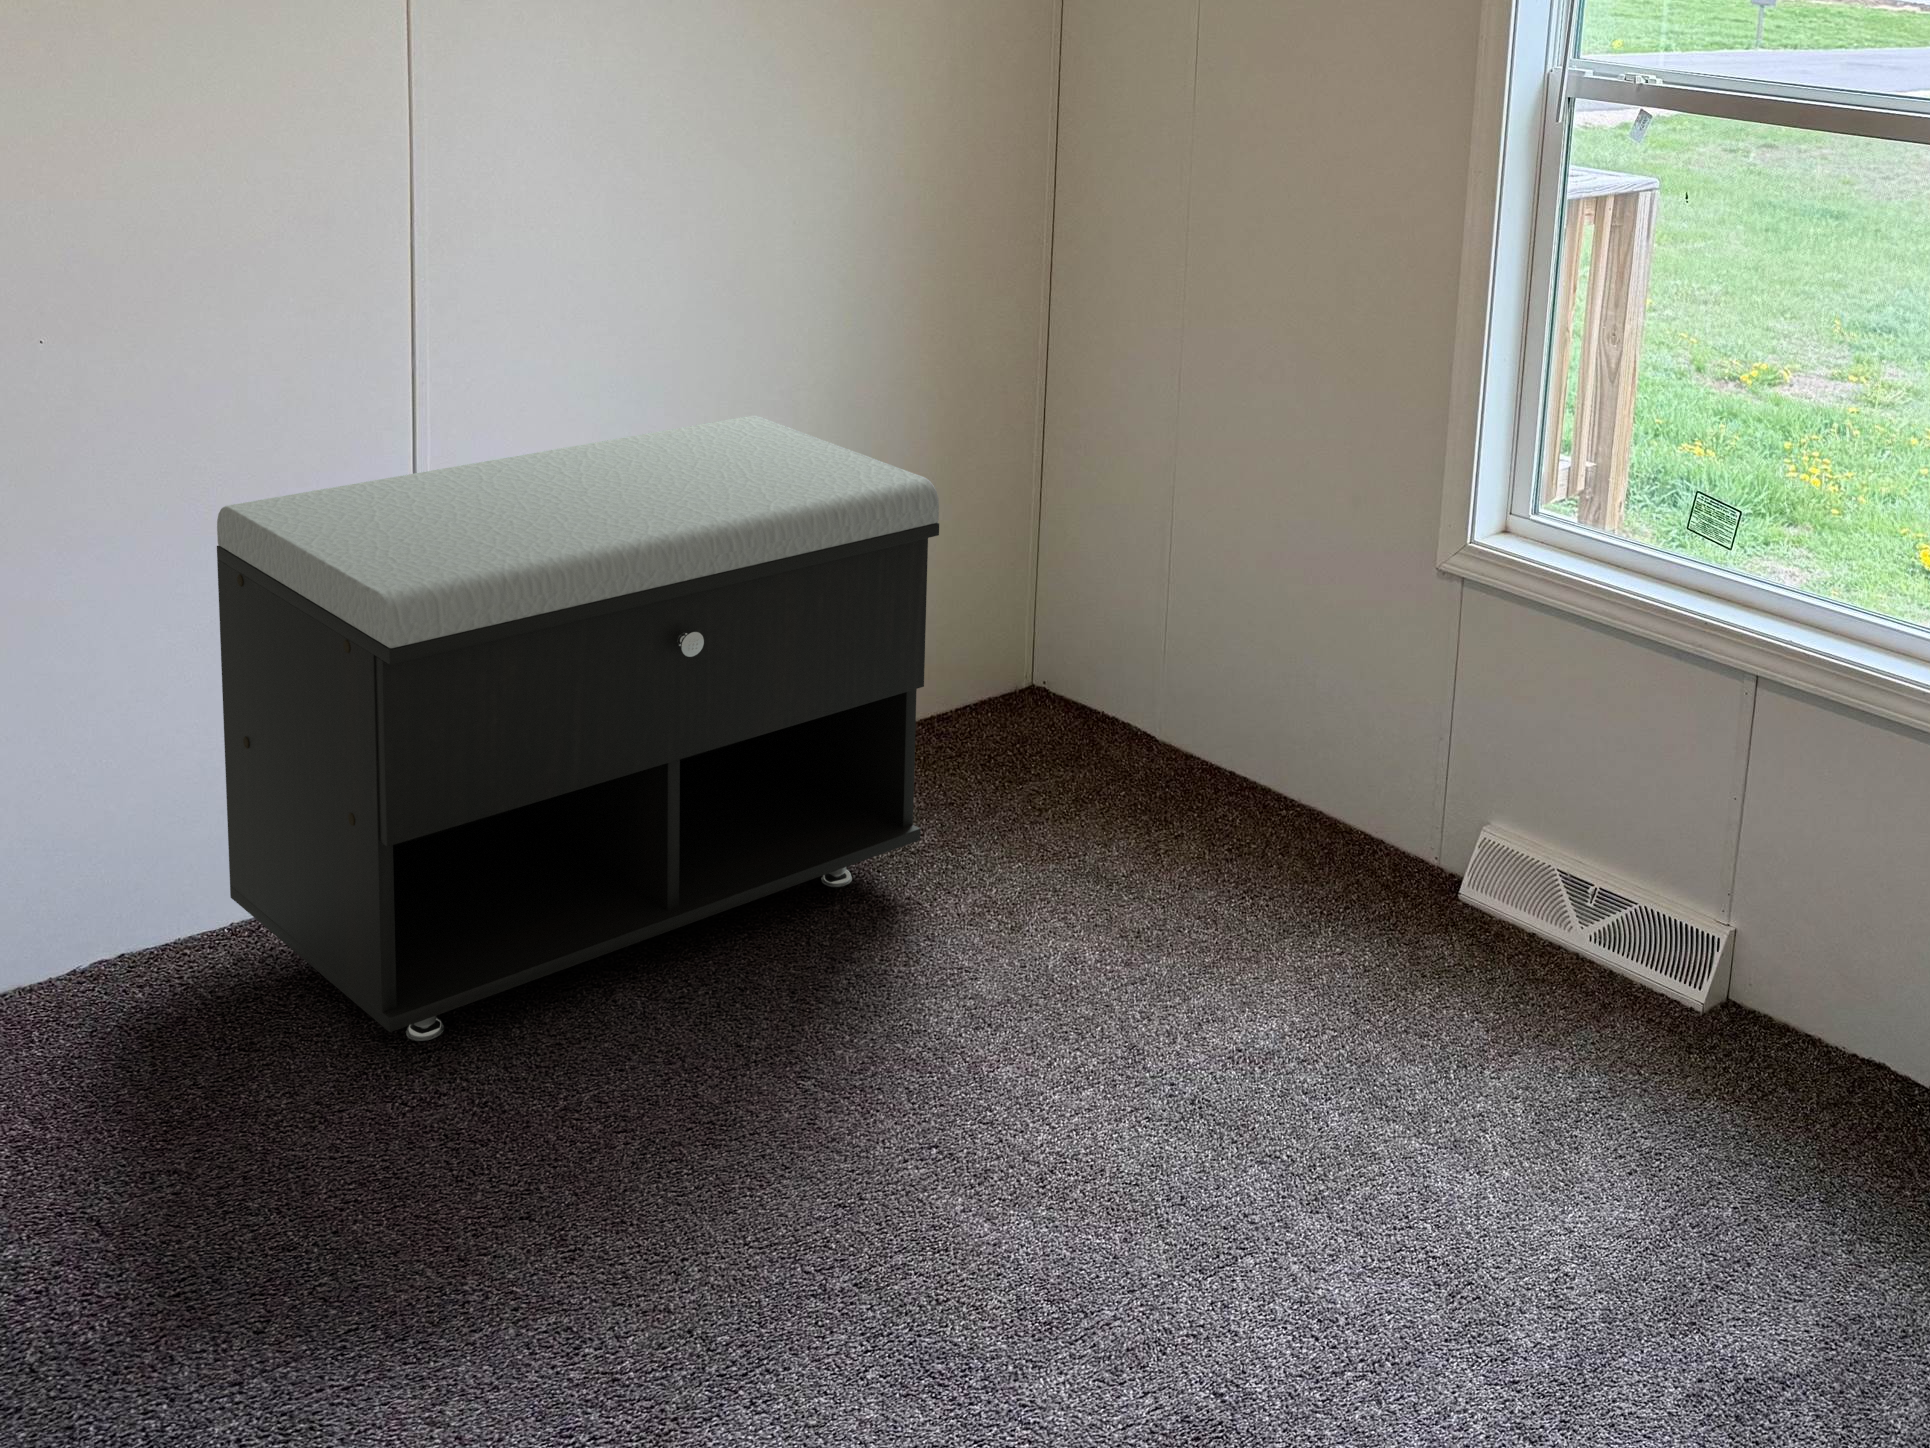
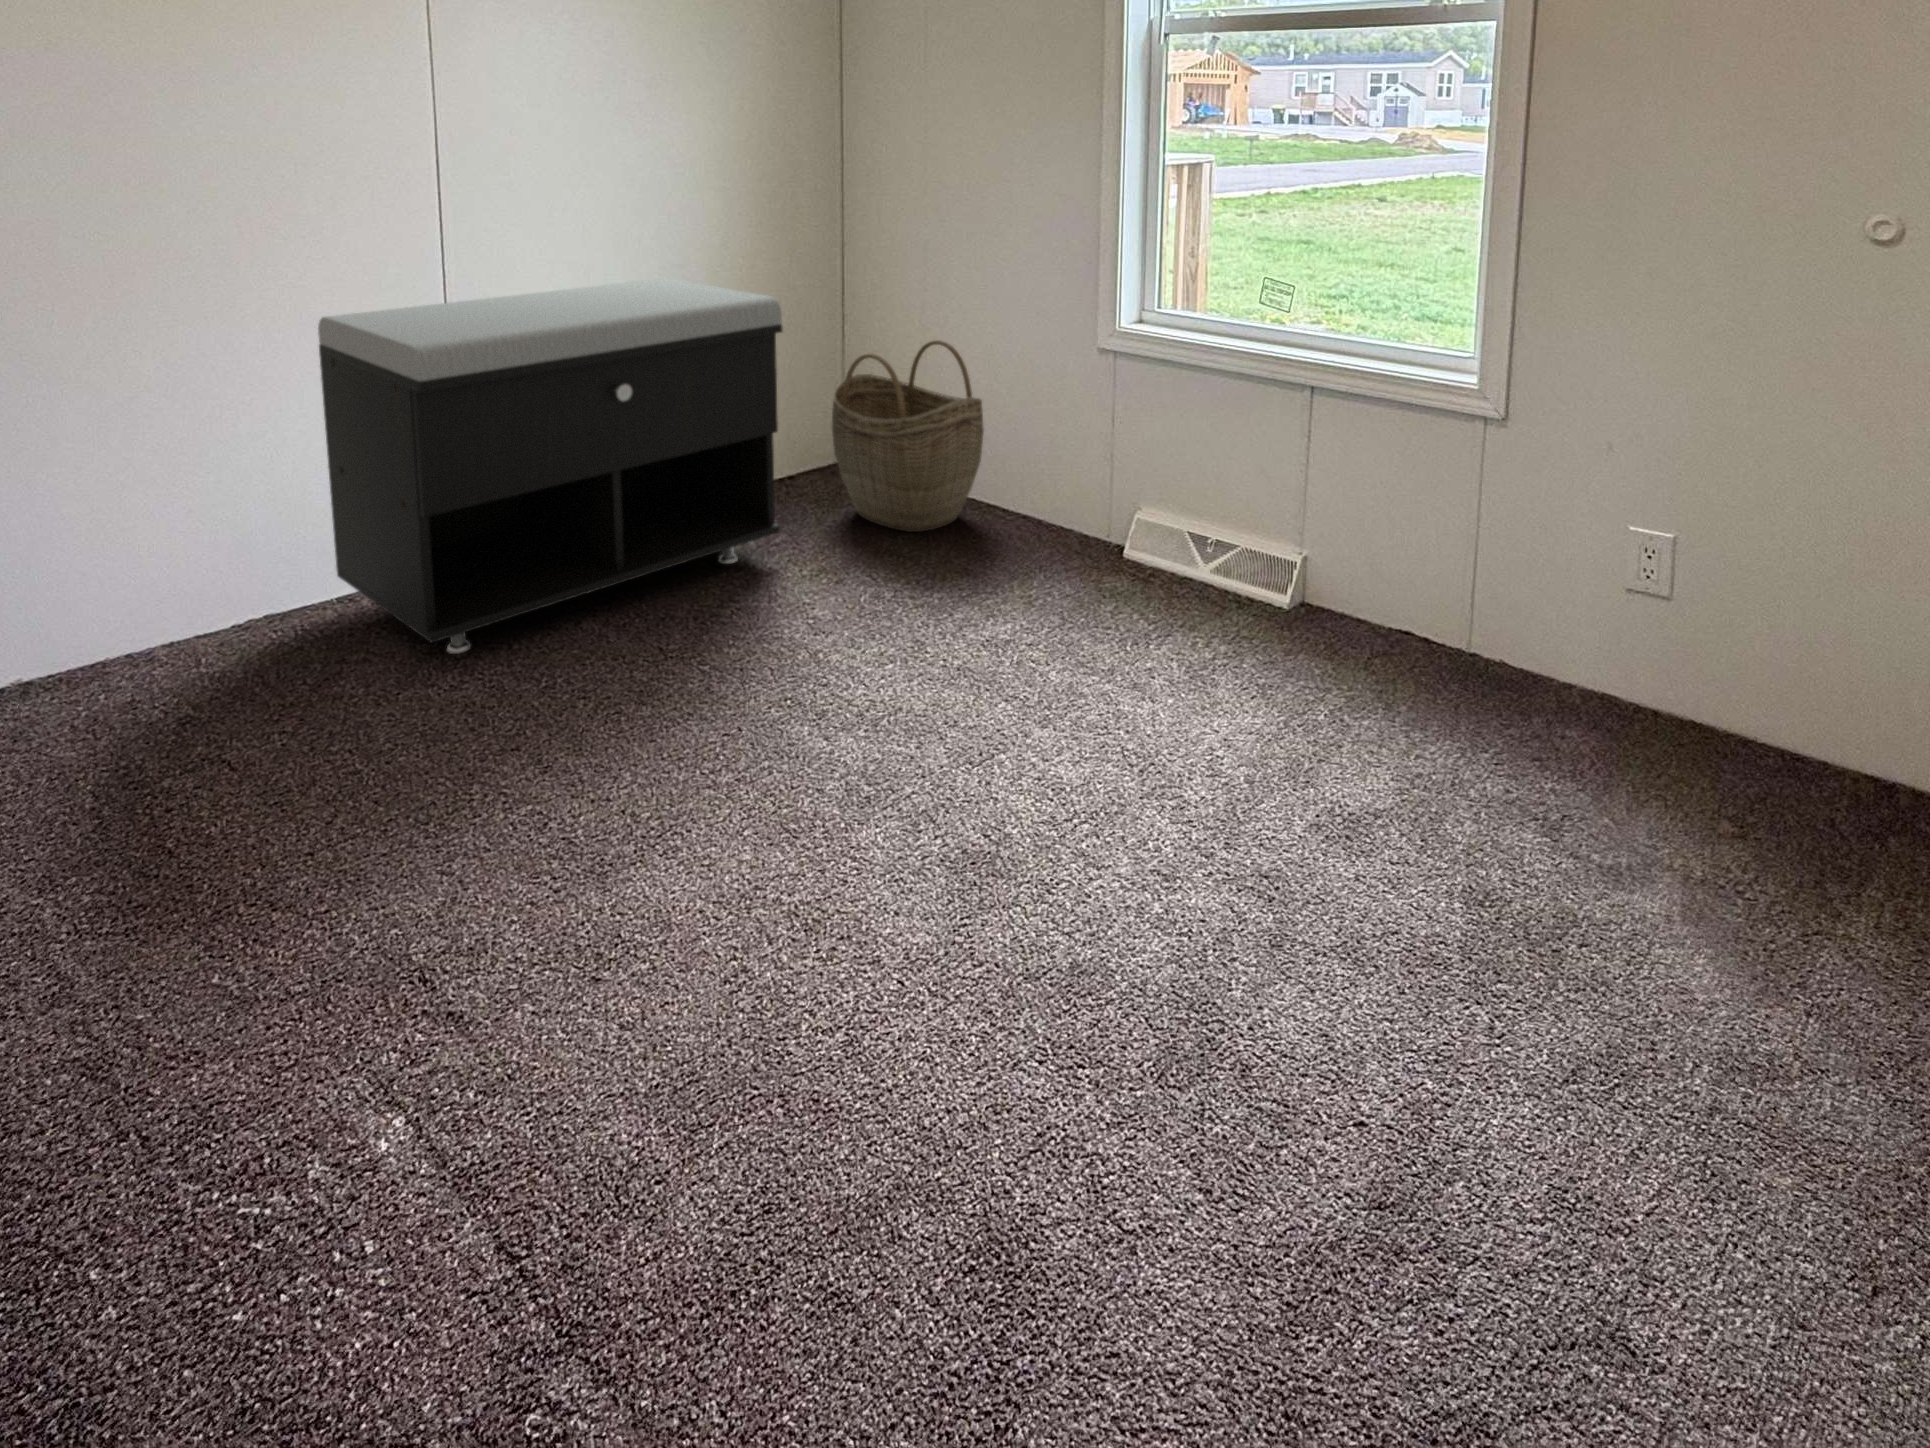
woven basket: none [1007,524,1250,836] -> present [832,340,984,532]

